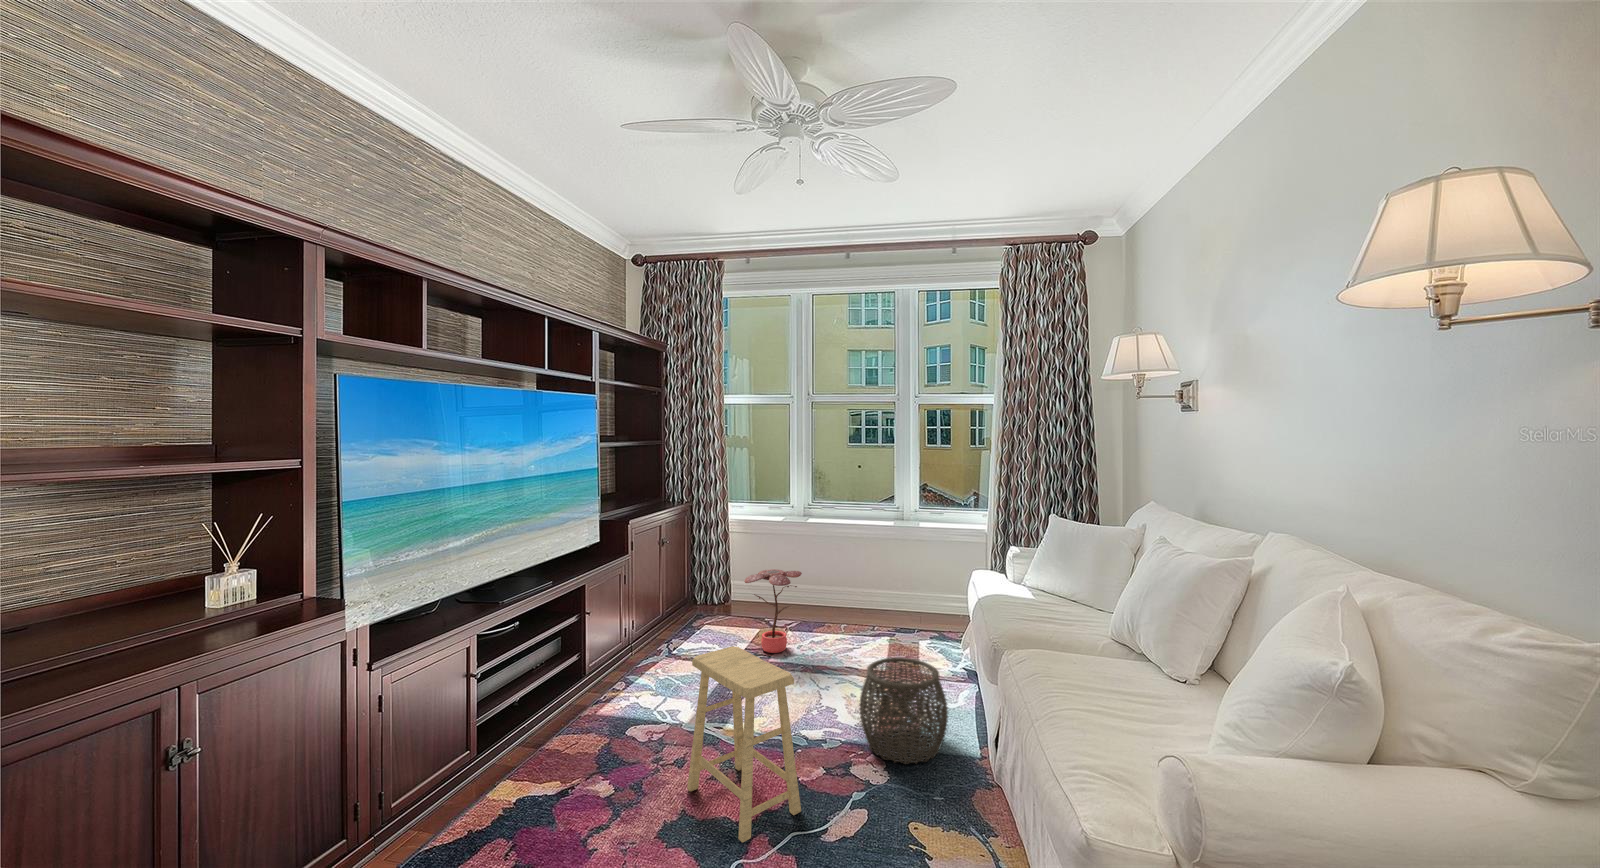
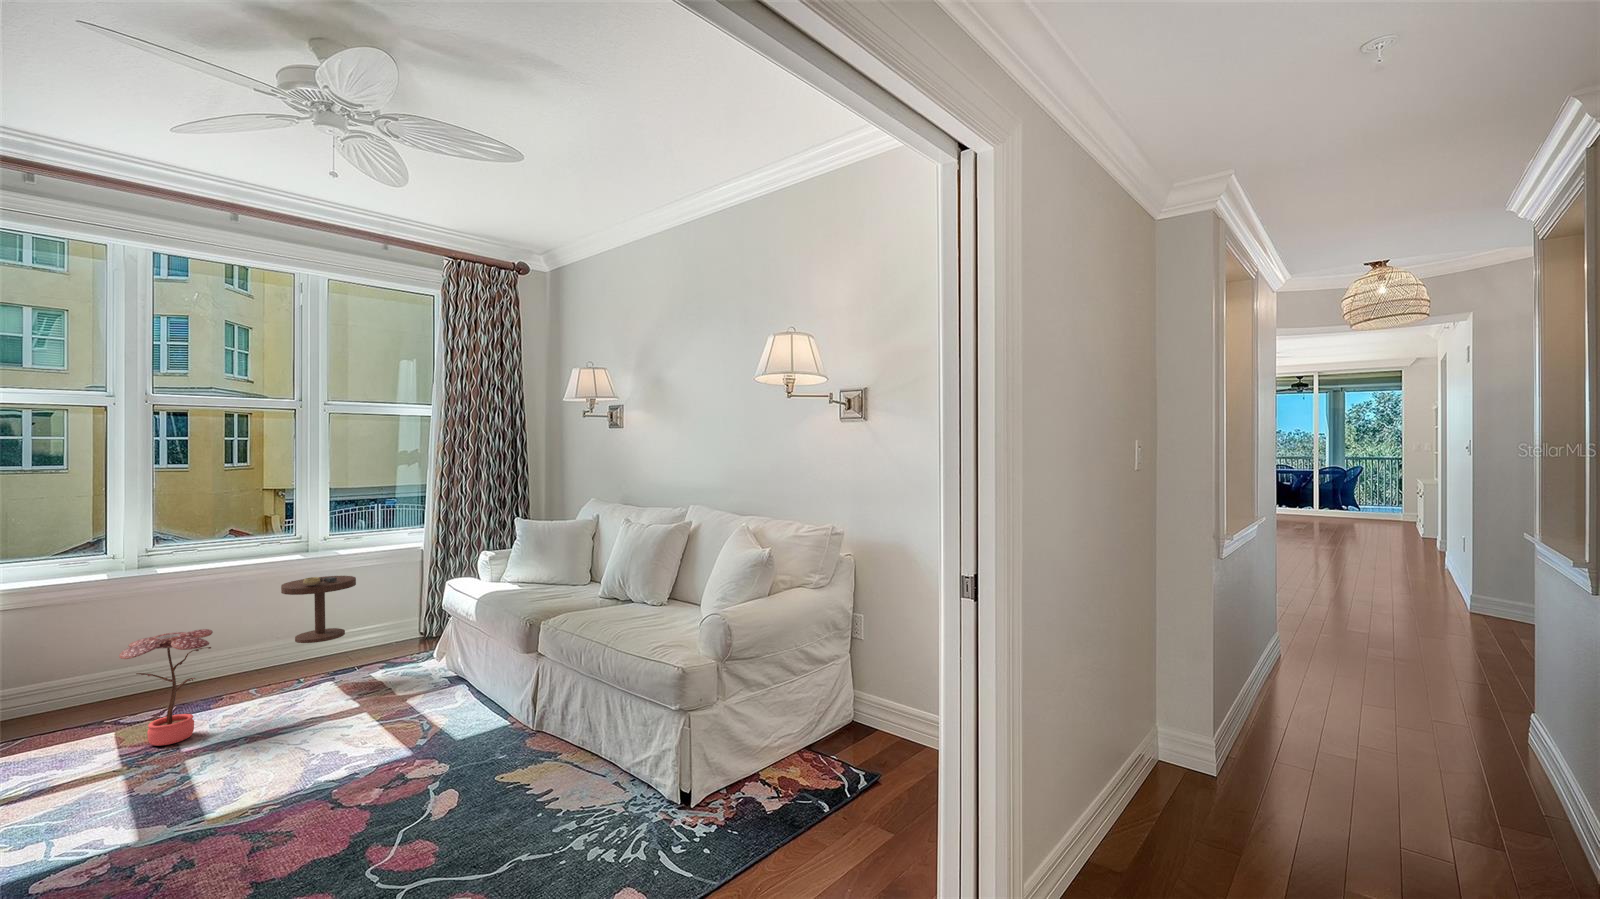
side table: none [850,544,904,644] -> present [281,576,356,643]
footstool: present [687,646,801,843] -> none [226,688,388,870]
woven basket: present [859,658,948,764] -> none [389,664,484,760]

